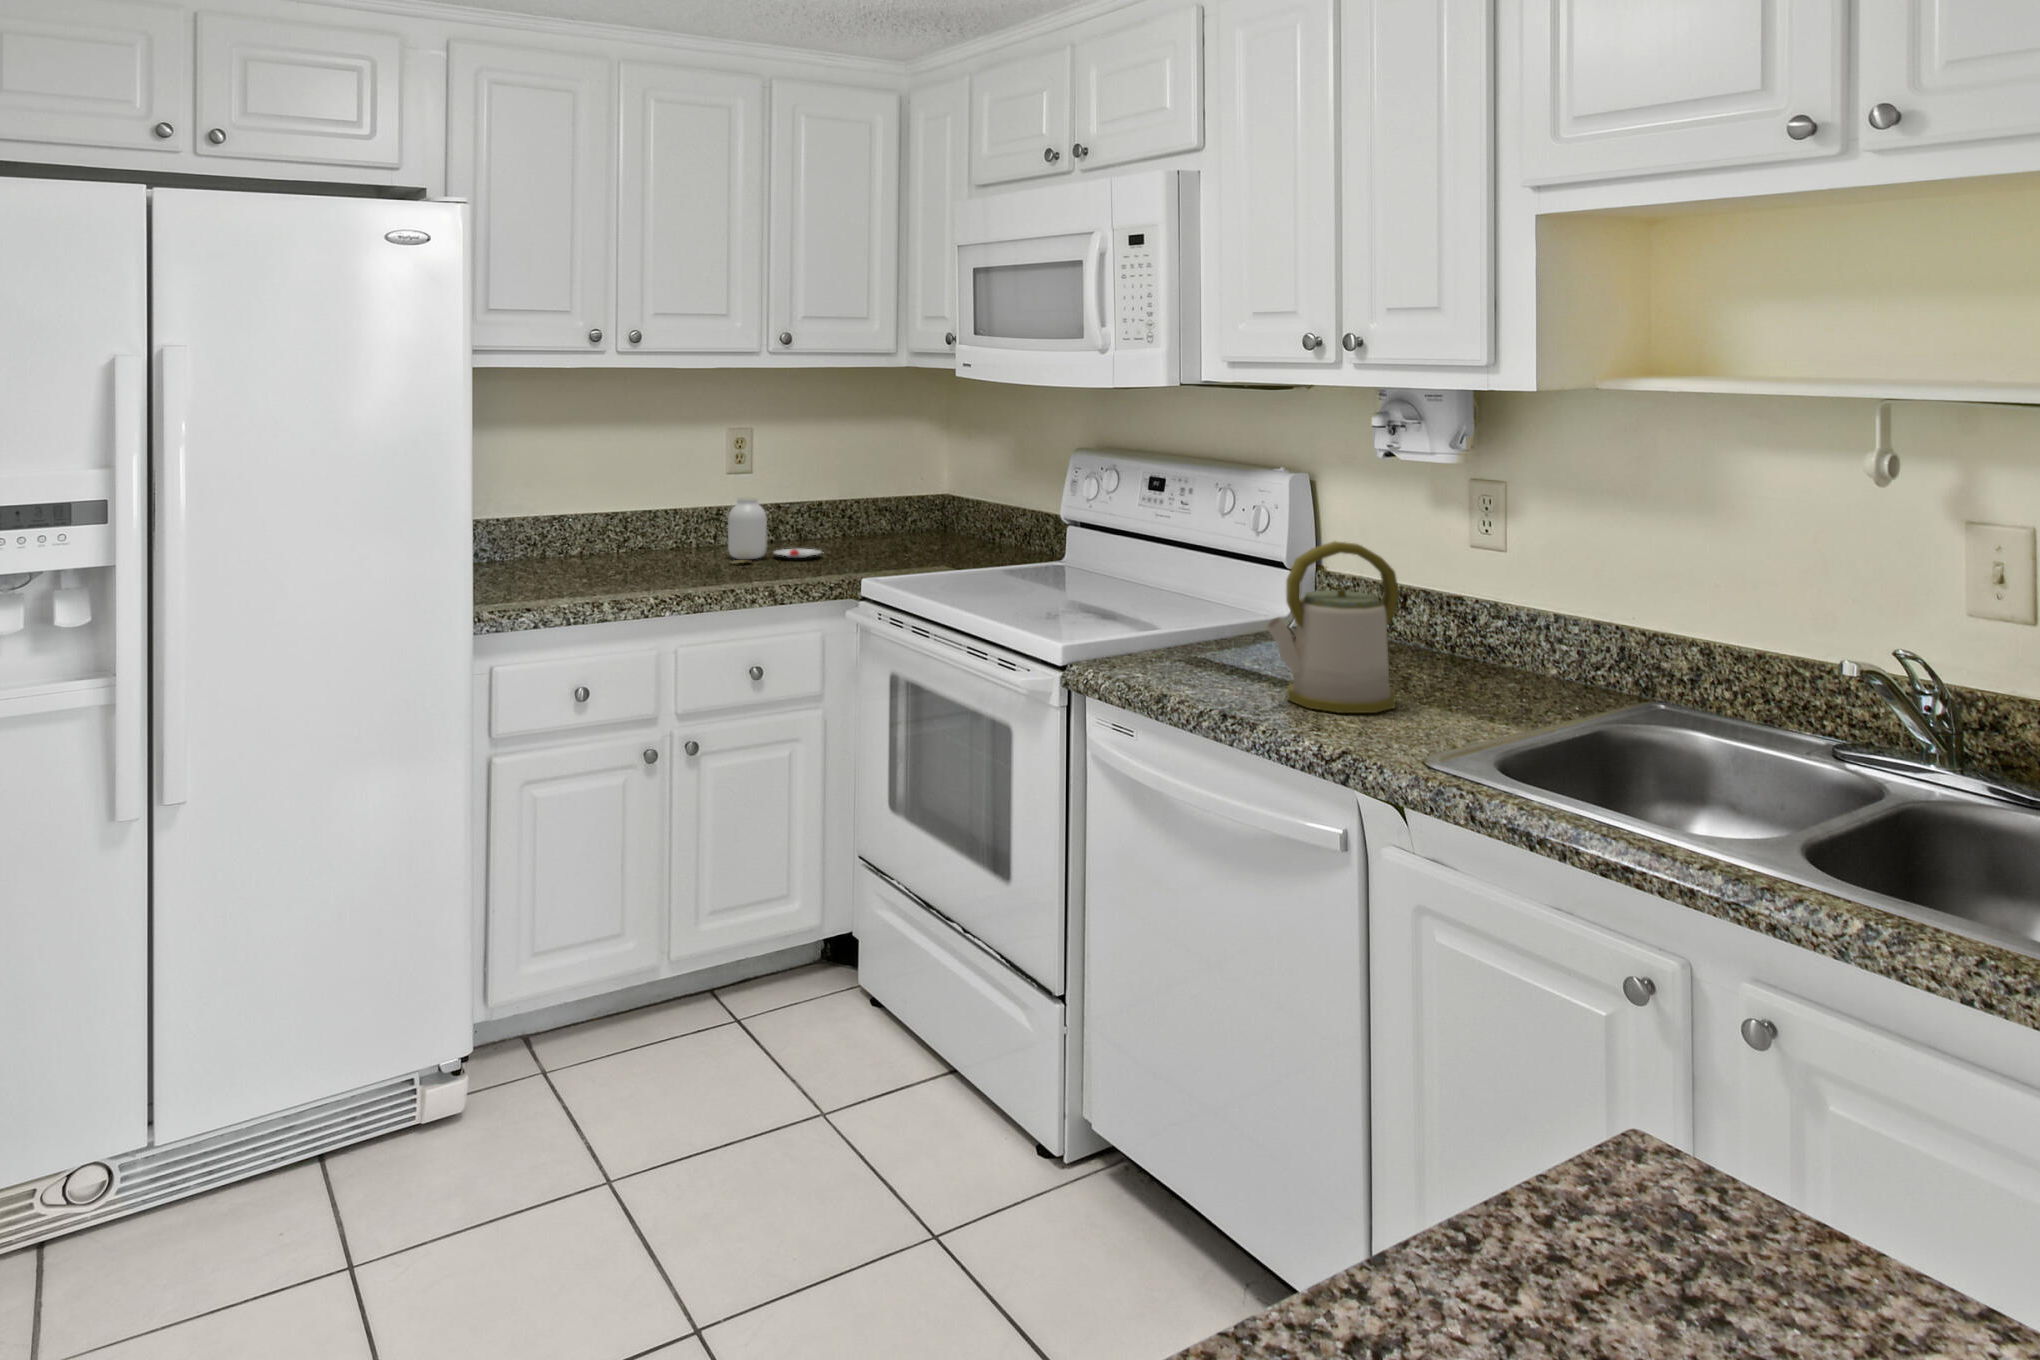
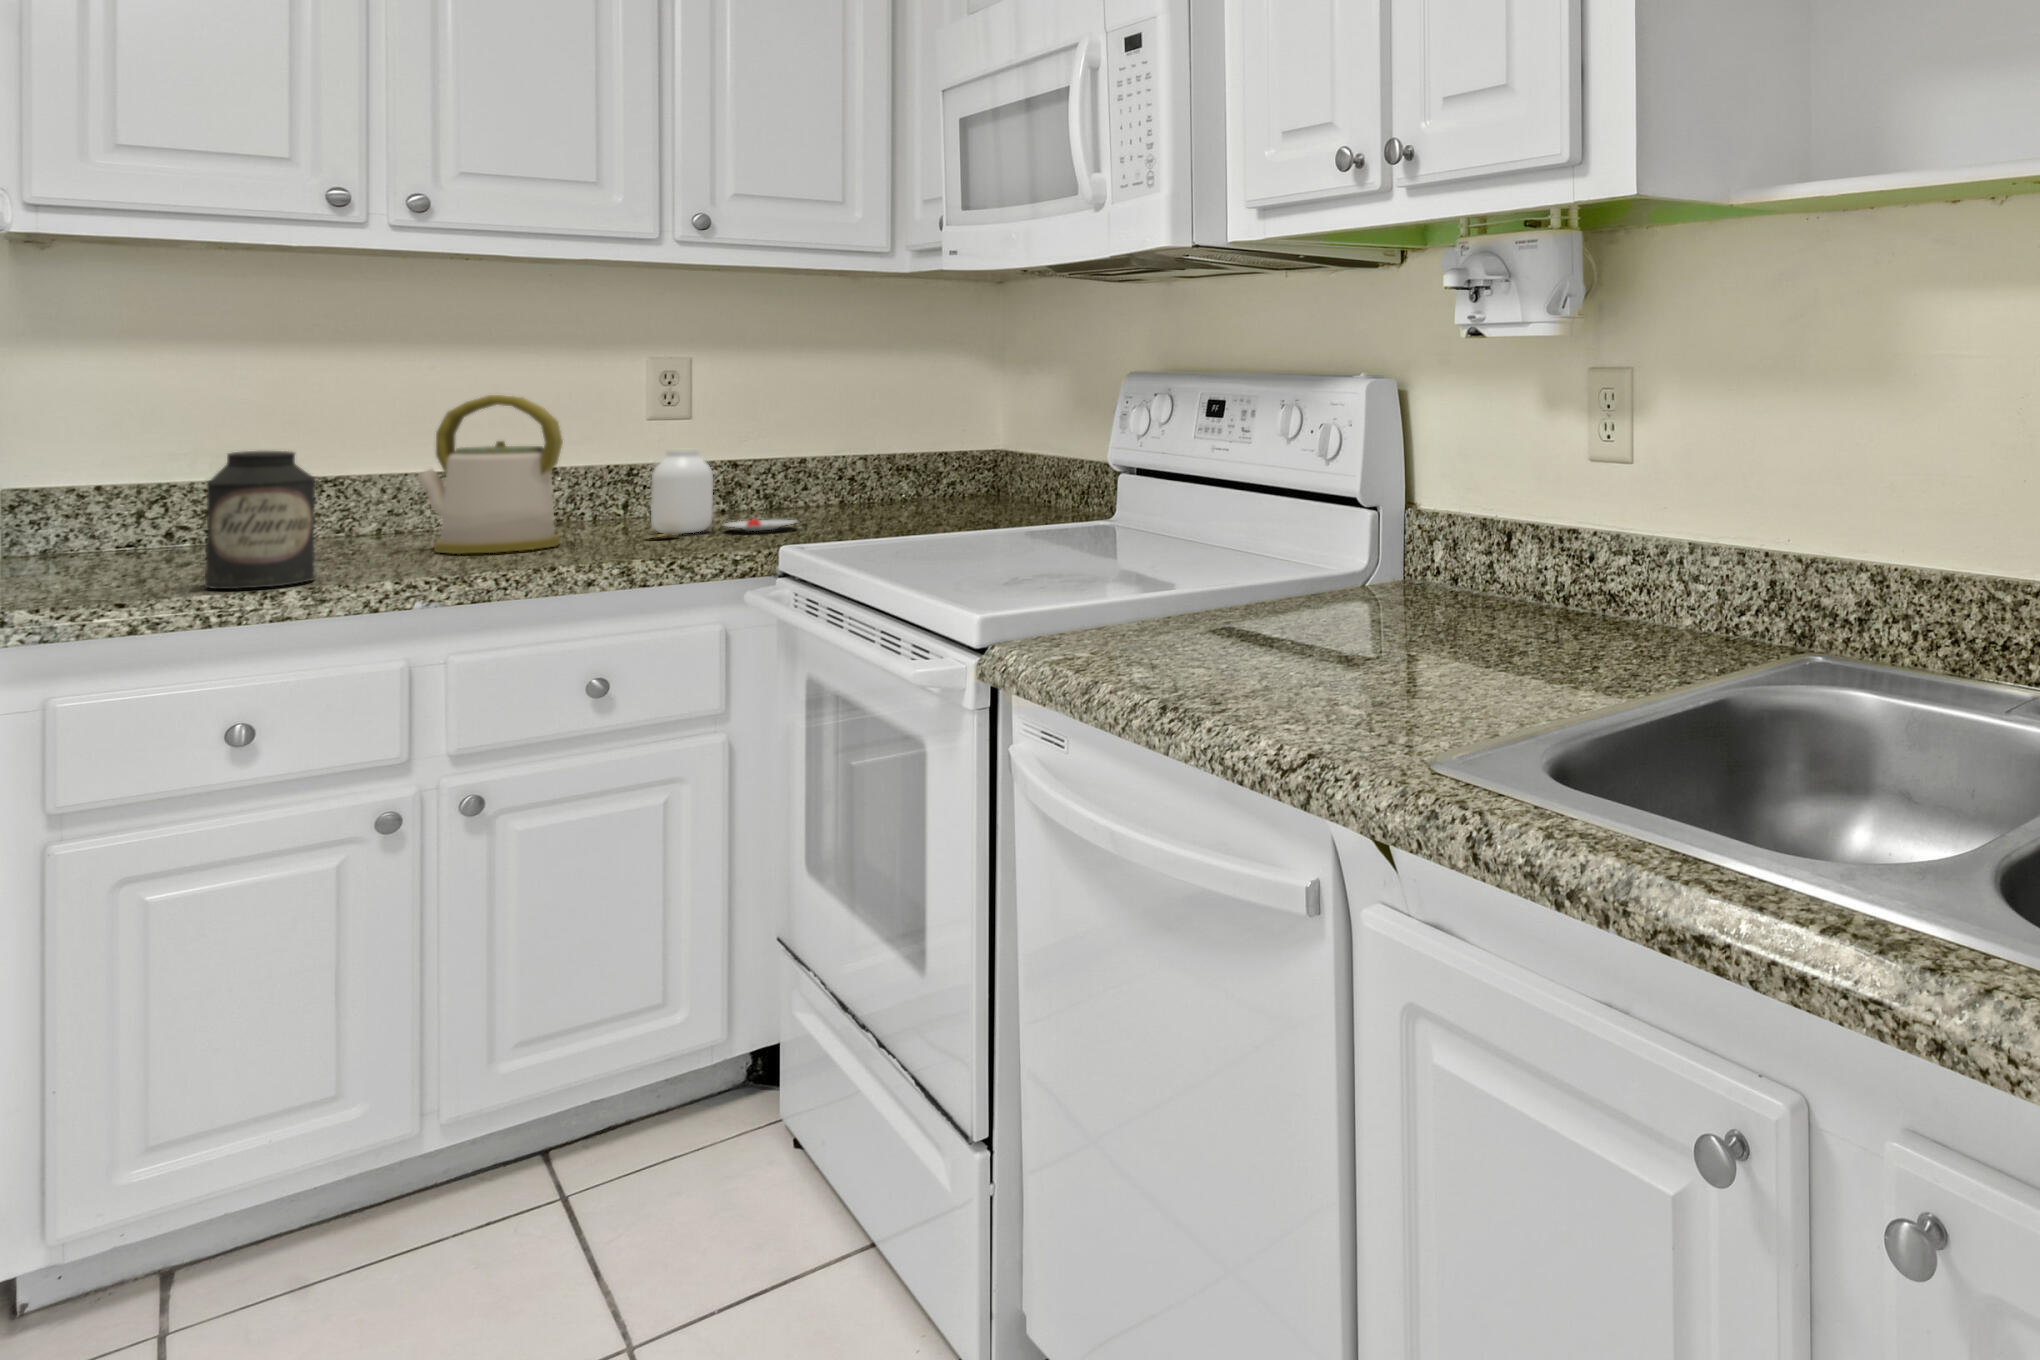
canister: none [530,510,584,601] -> present [205,451,315,589]
kettle: present [1267,541,1399,713] -> present [417,395,563,554]

